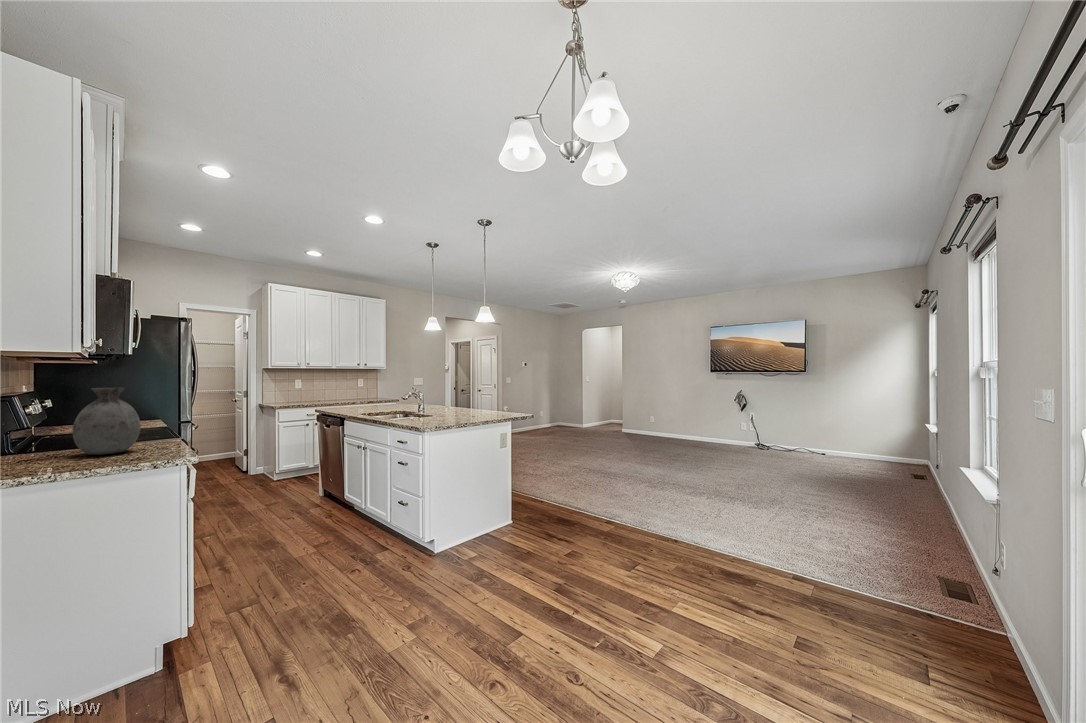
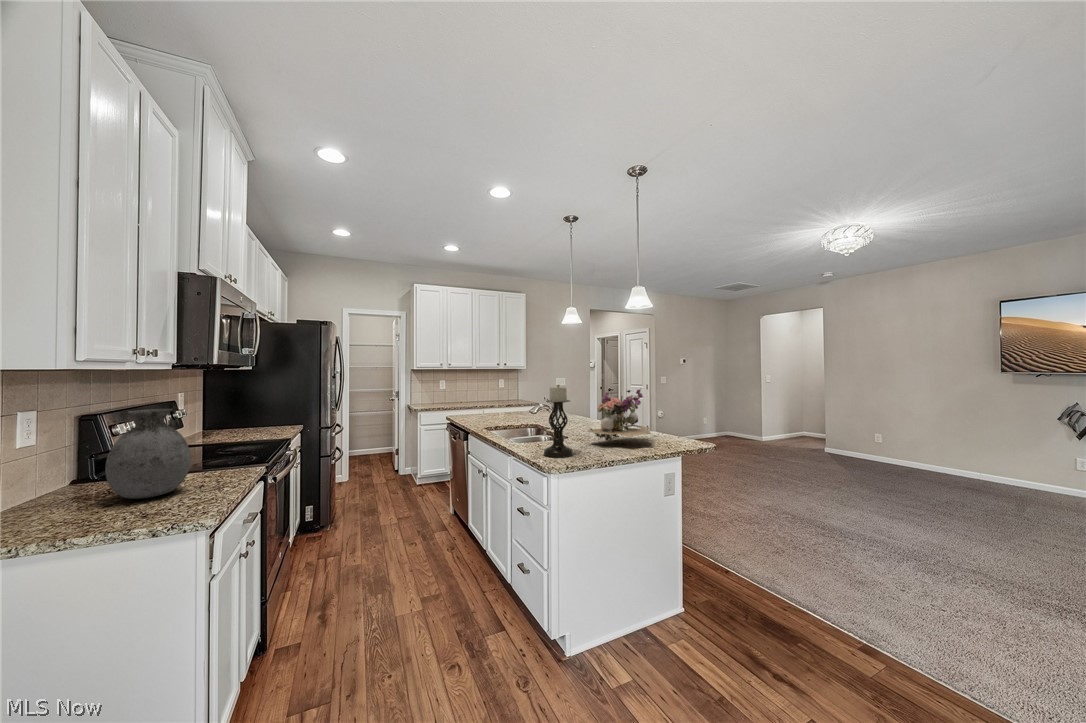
candle holder: none [417,373,438,423] -> present [544,385,573,457]
flower arrangement: none [447,377,493,416] -> present [587,389,652,442]

